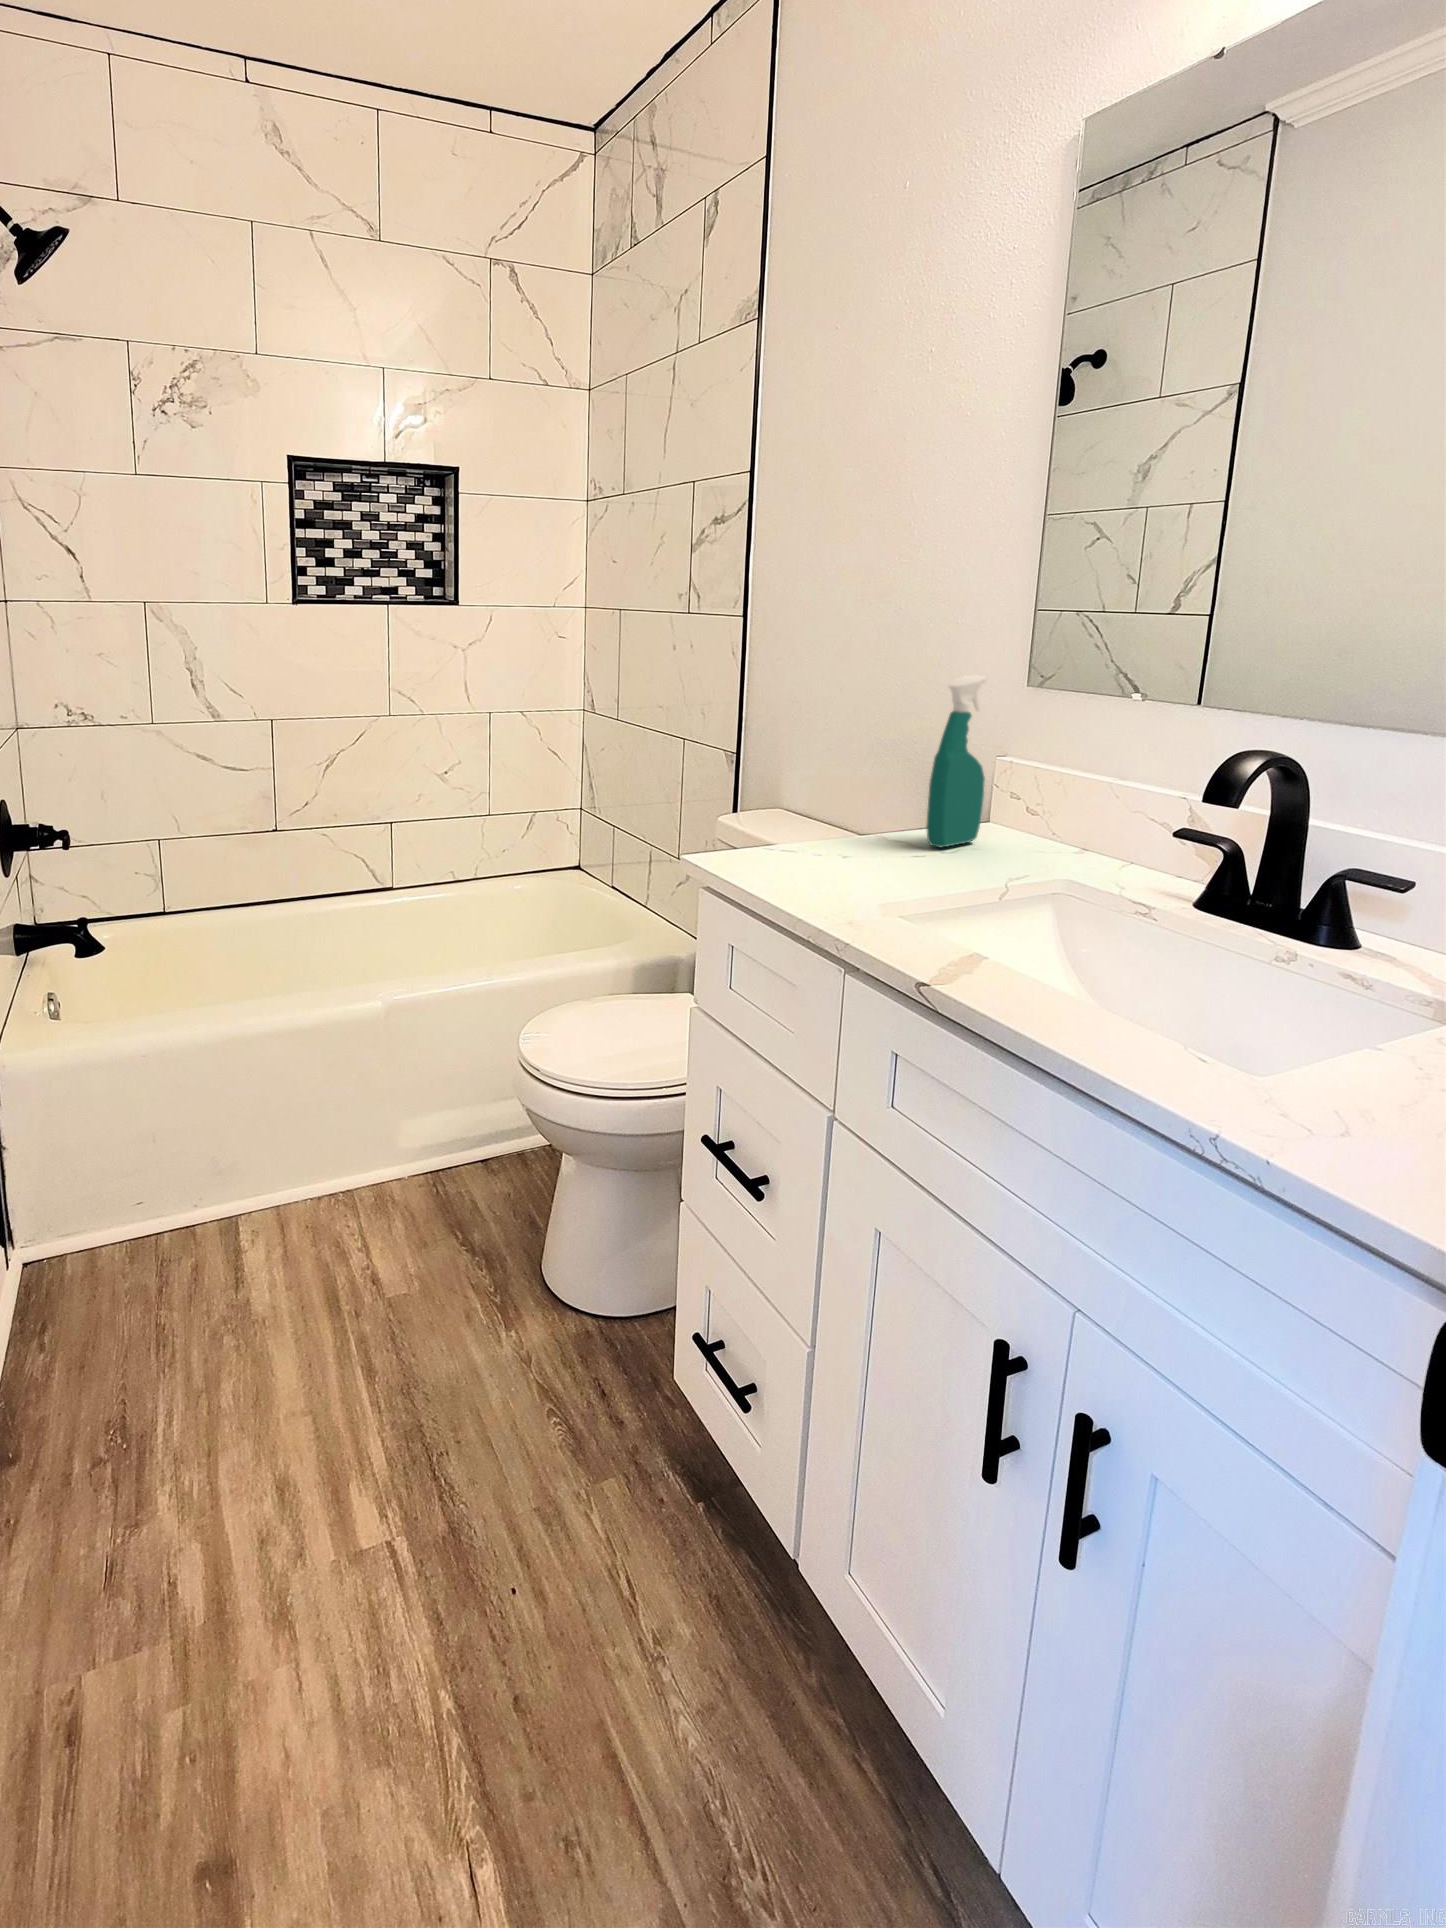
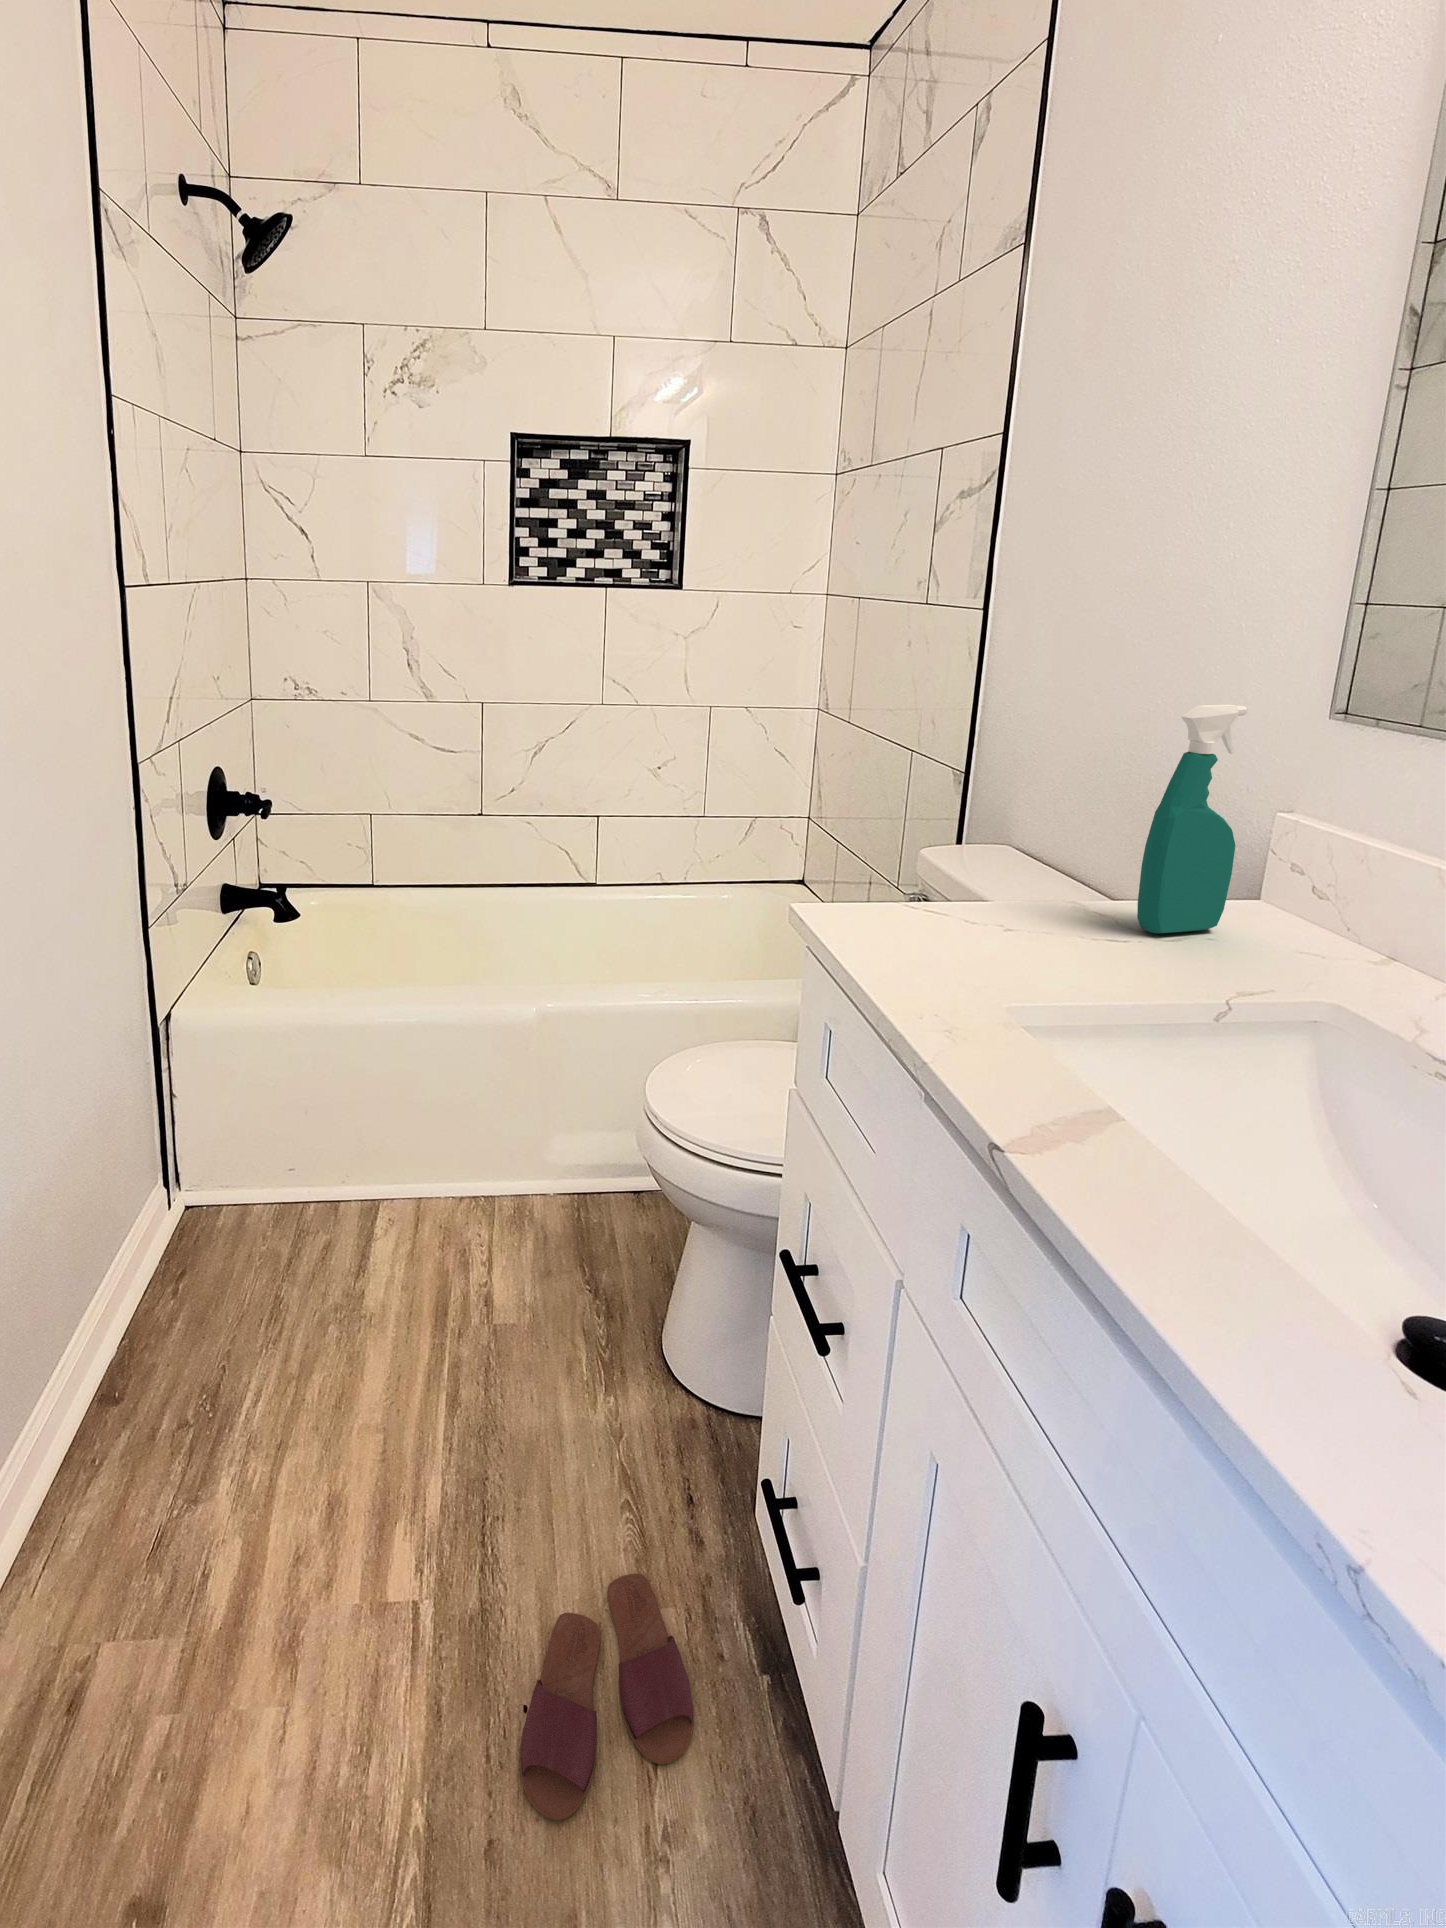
slippers: none [518,1460,656,1662] -> present [520,1574,694,1820]

